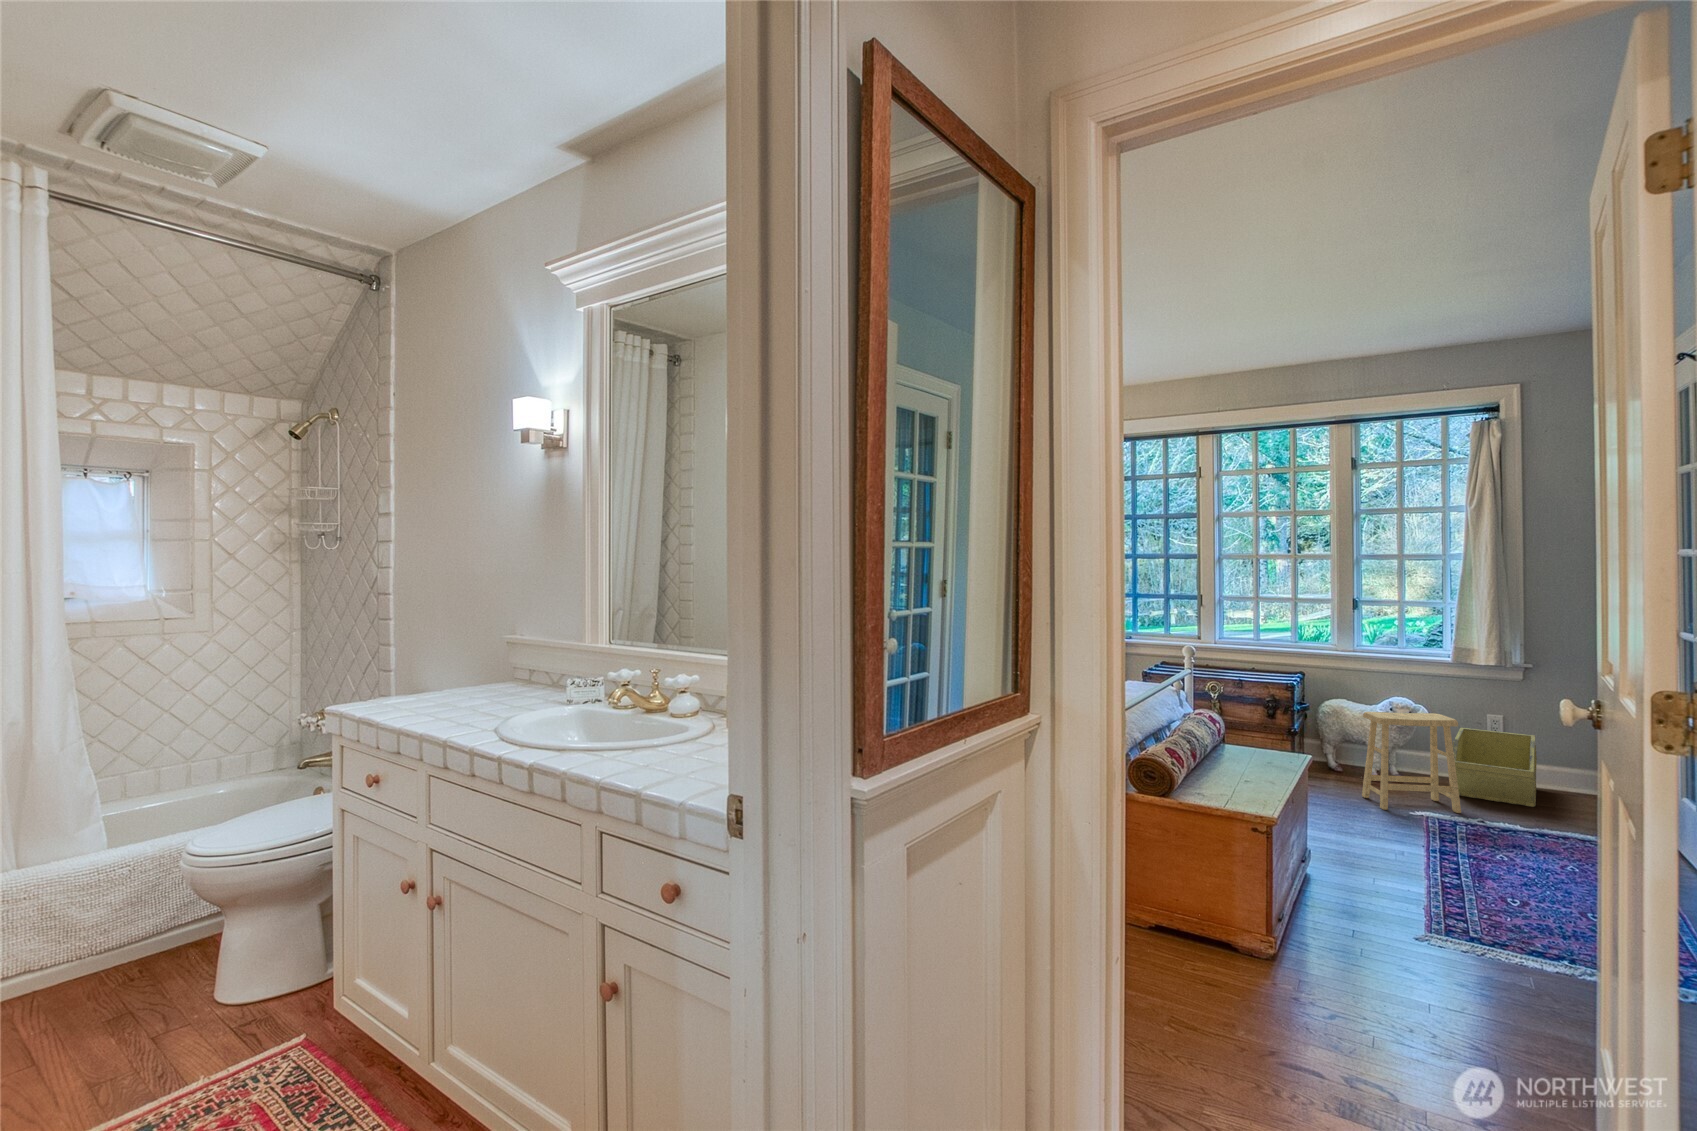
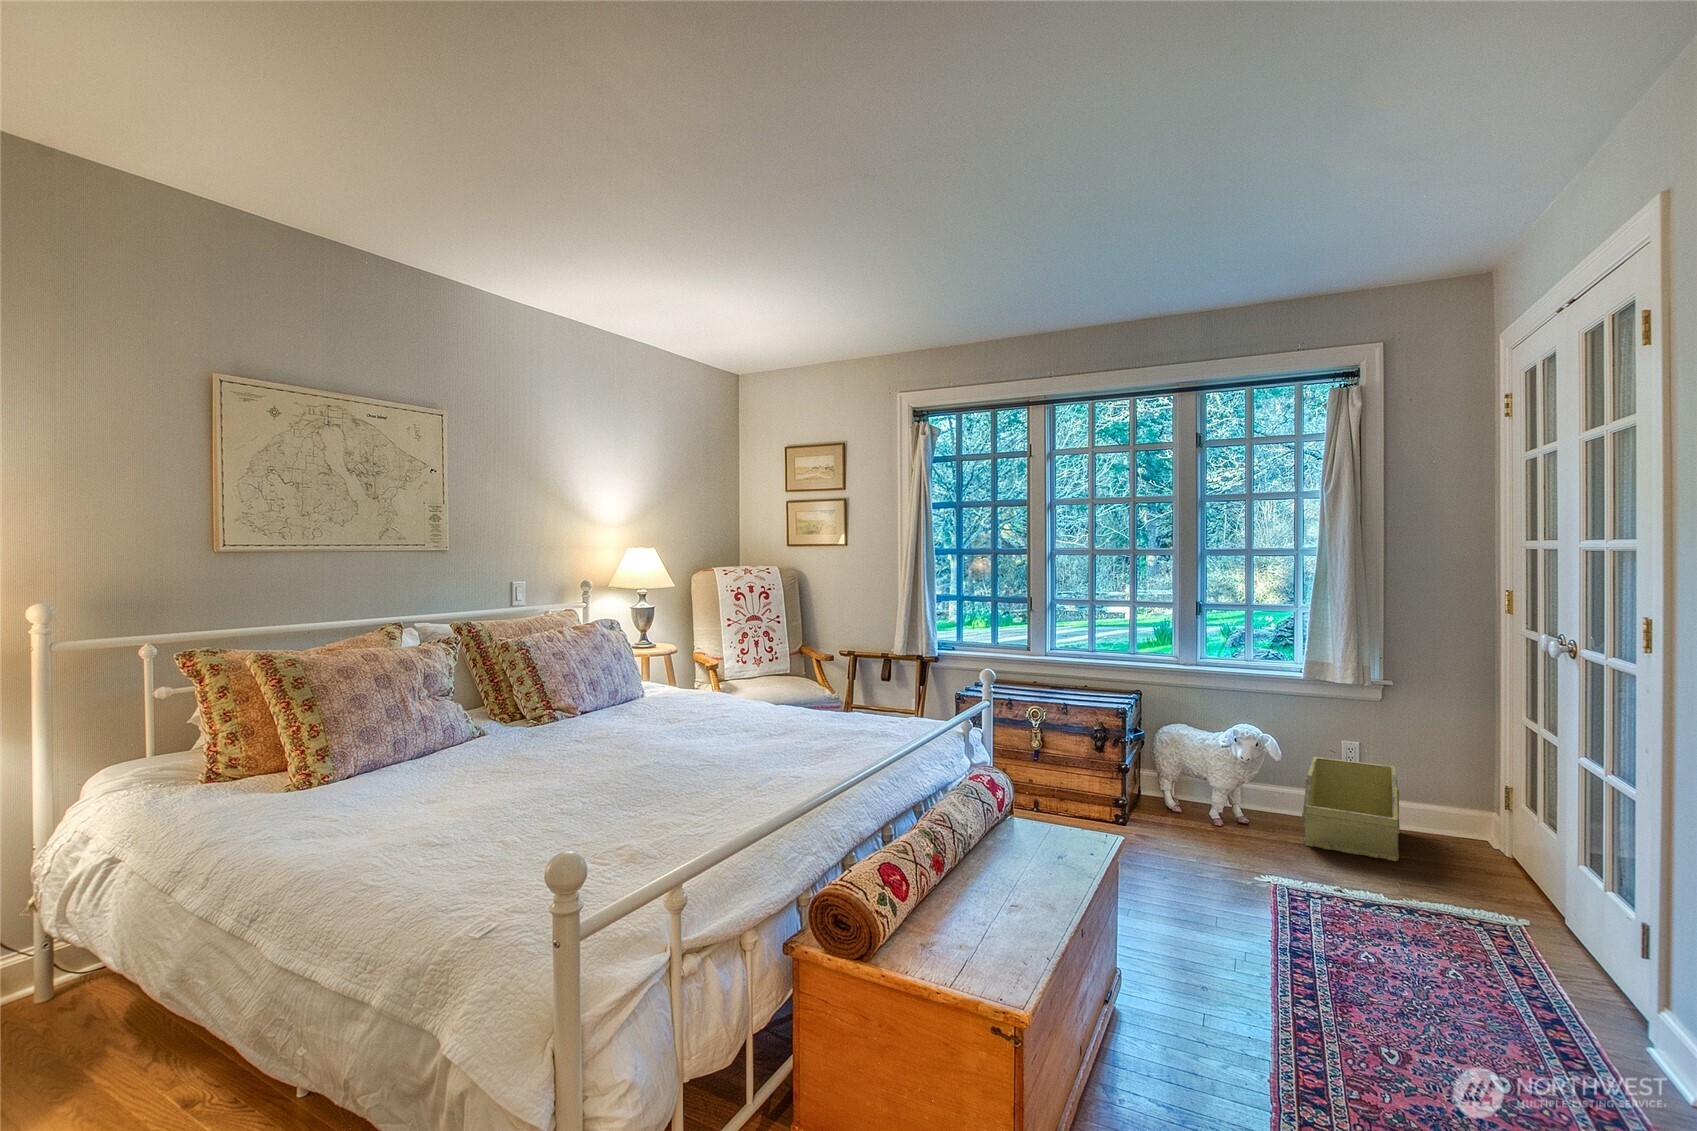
footstool: present [1362,712,1461,813] -> none [1200,748,1315,877]

